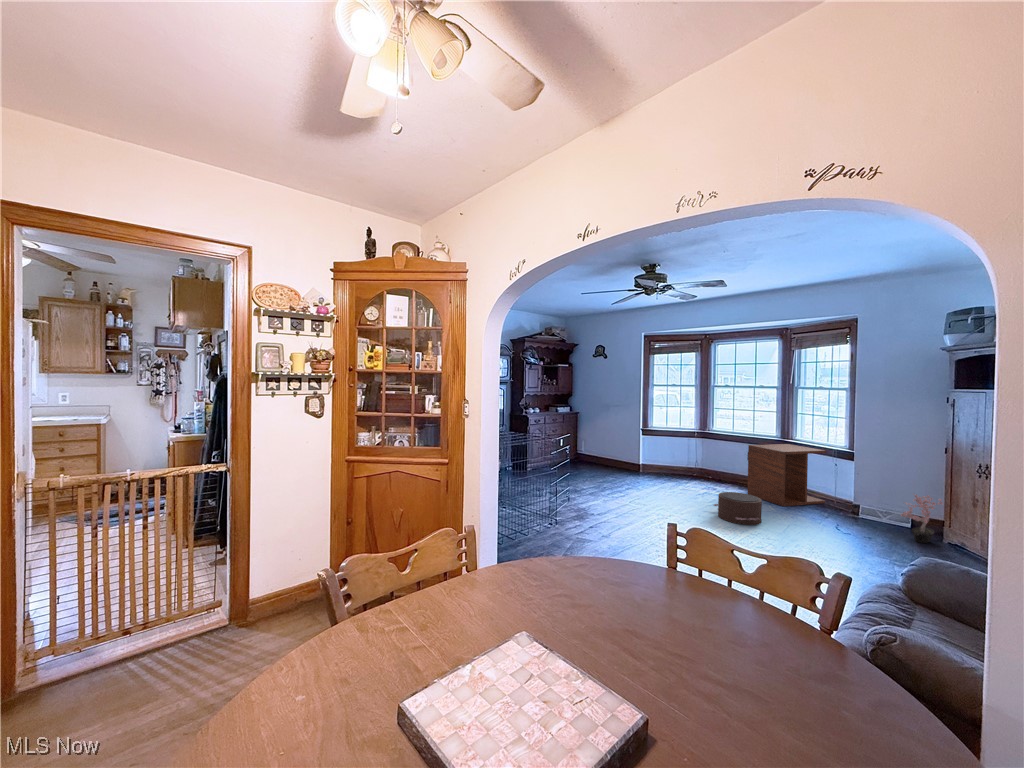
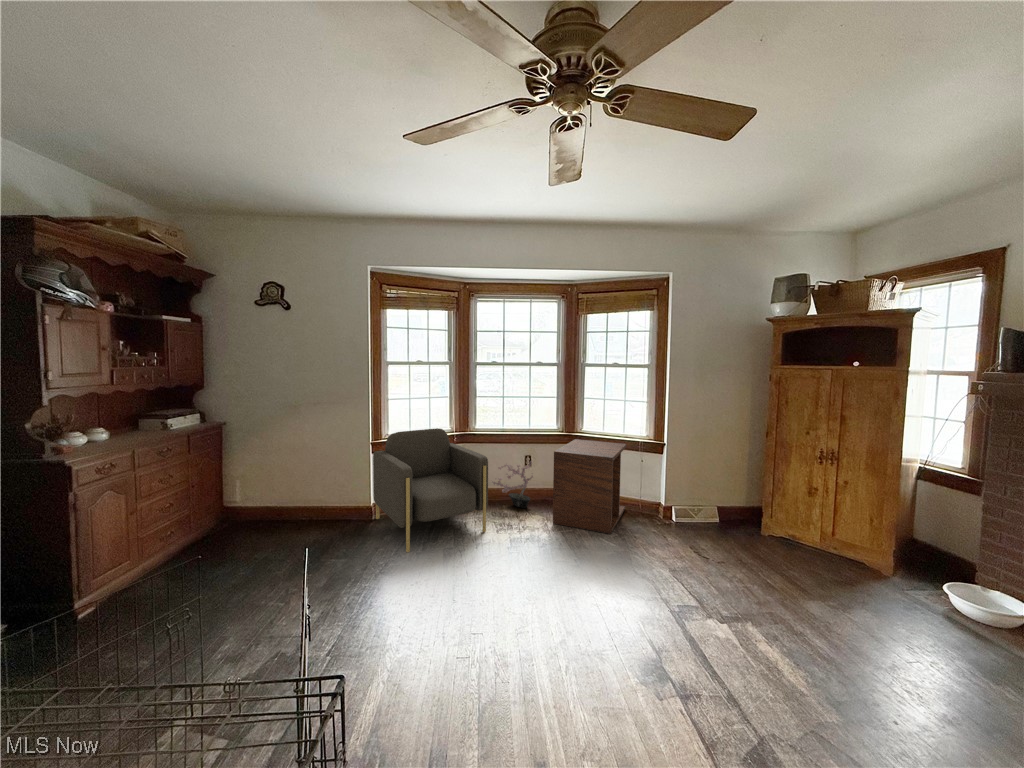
armchair: none [641,424,700,488] -> present [373,428,488,552]
pouf: present [714,492,762,525] -> none [571,542,661,610]
potted plant: present [901,495,943,543] -> present [493,461,533,508]

